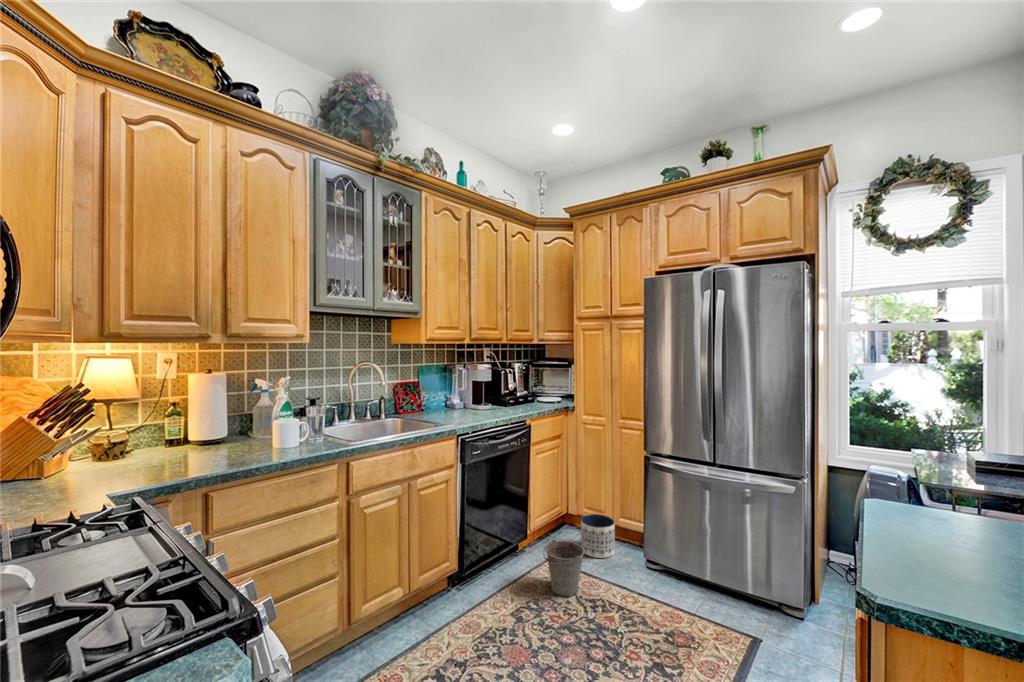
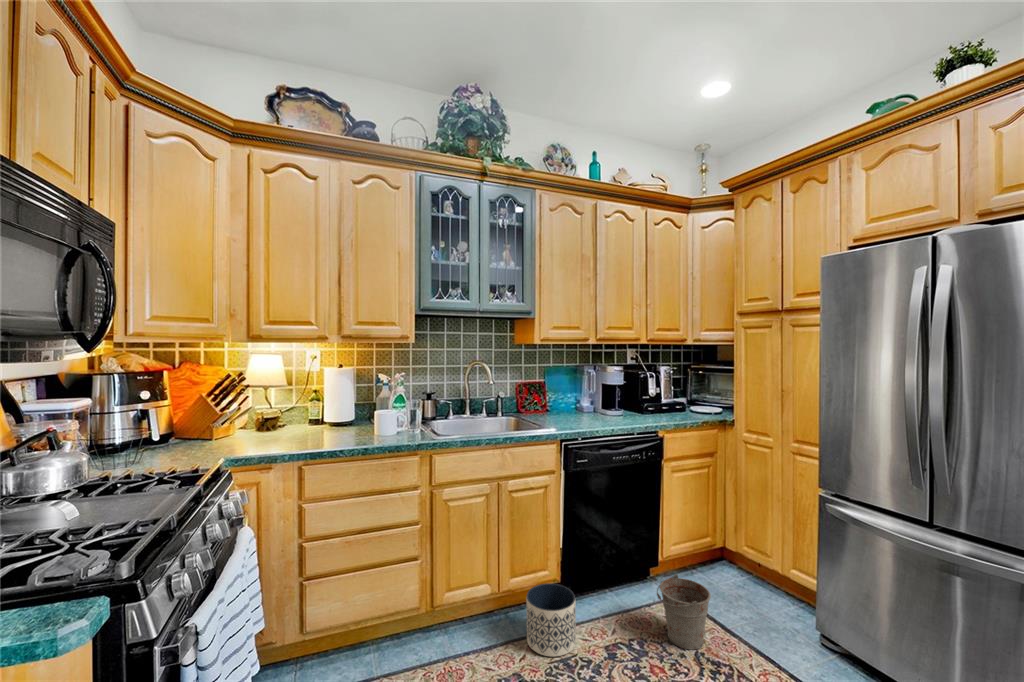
planter: present [581,514,615,558] -> present [526,583,576,657]

